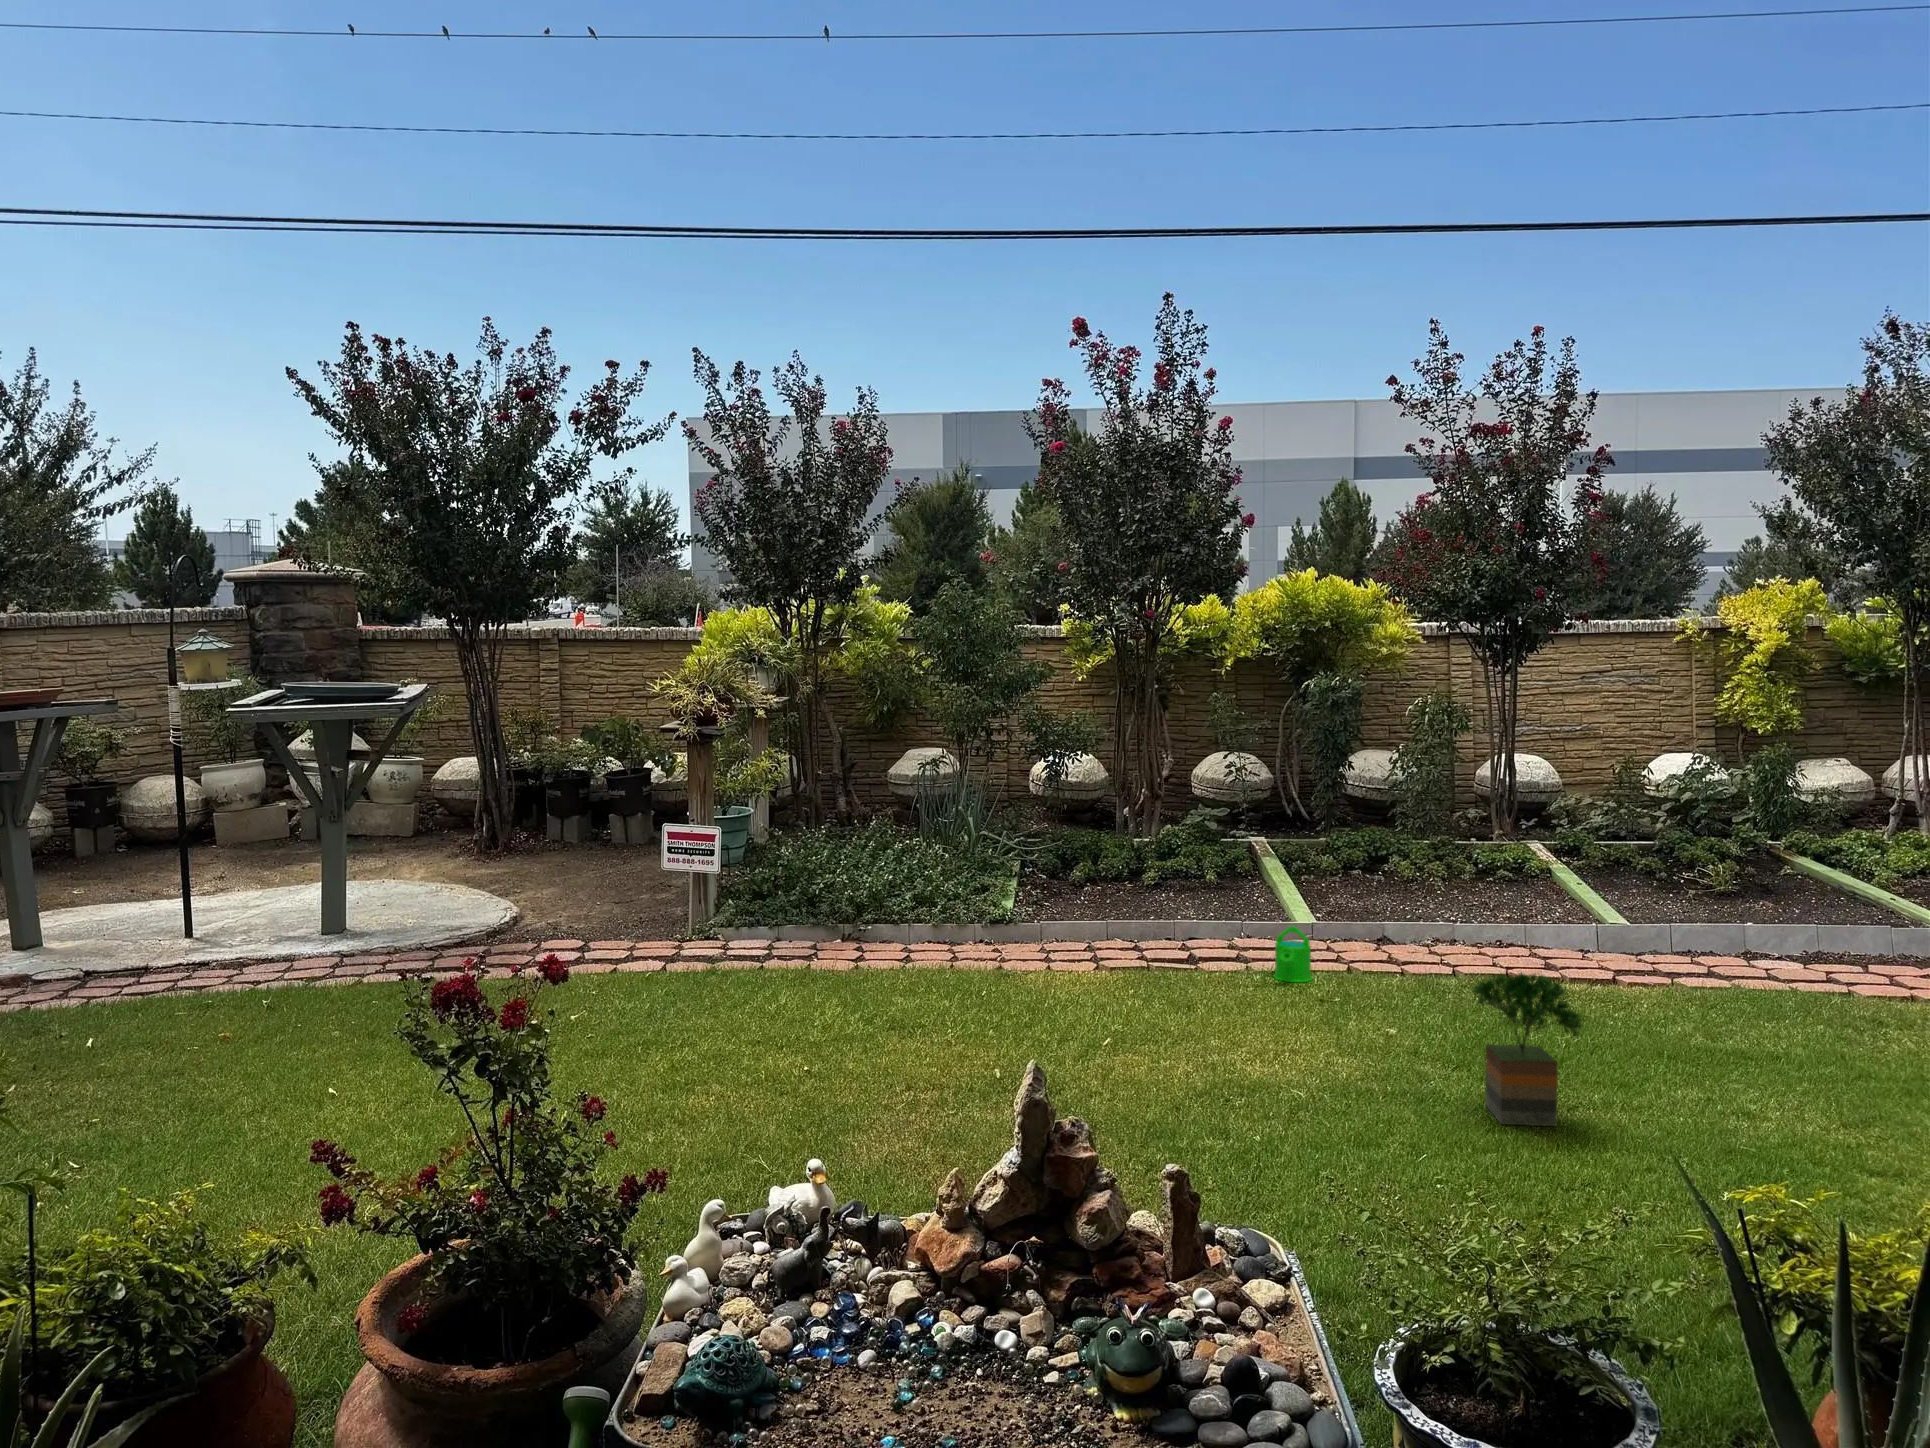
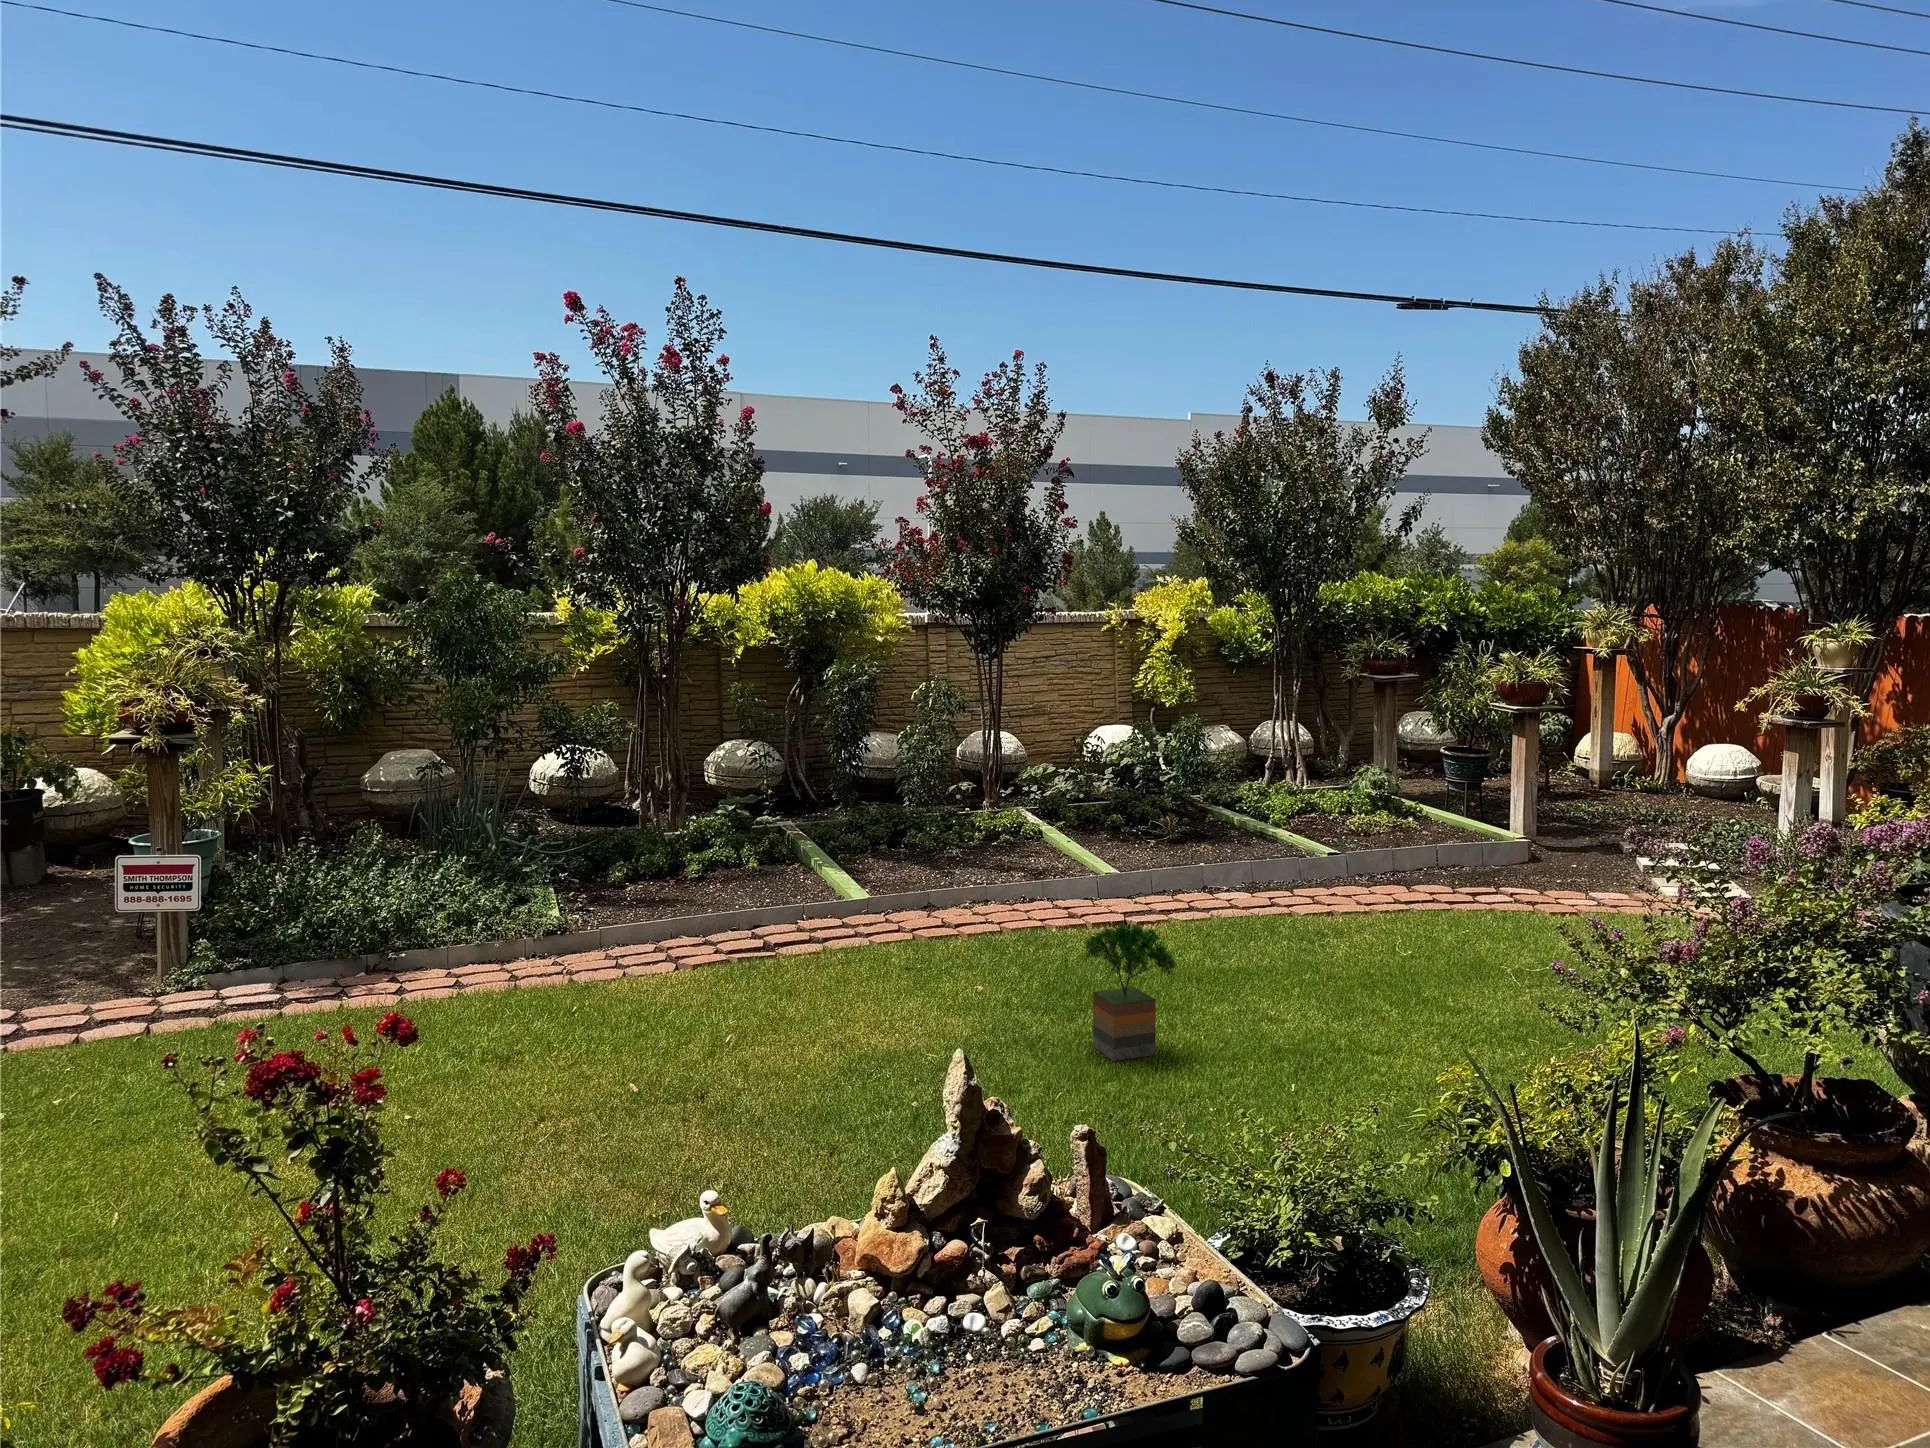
watering can: present [1273,926,1313,982] -> none [853,903,893,957]

